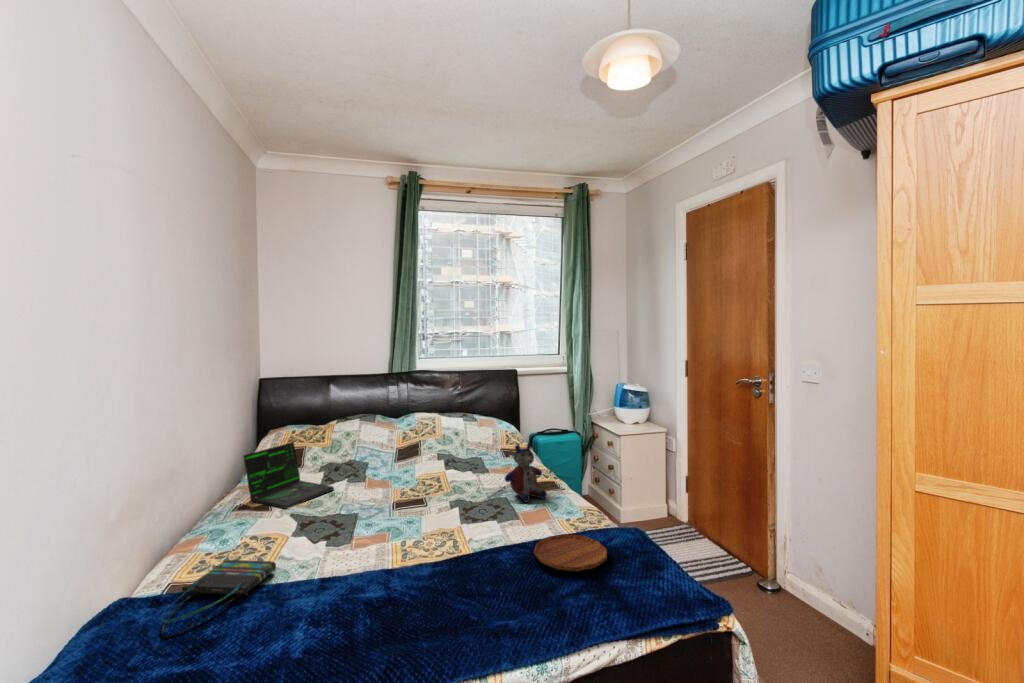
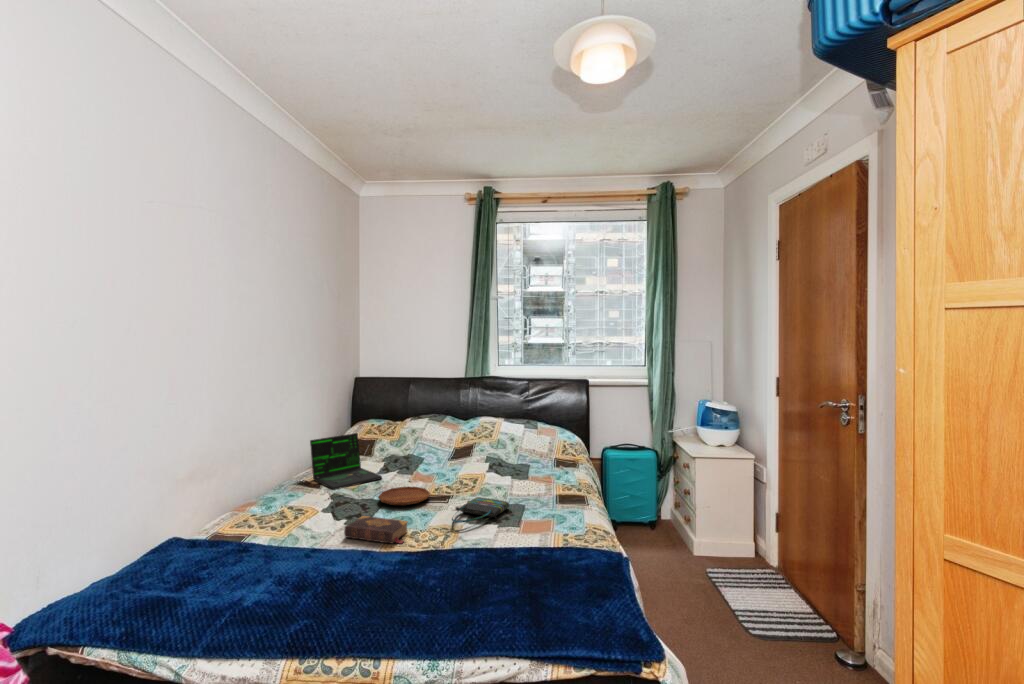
stuffed bear: present [505,443,547,502] -> none [526,453,569,513]
book: none [341,530,413,559] -> present [344,516,408,544]
tray: present [534,534,607,571] -> present [378,487,430,505]
tote bag: present [161,560,276,638] -> present [452,497,509,532]

